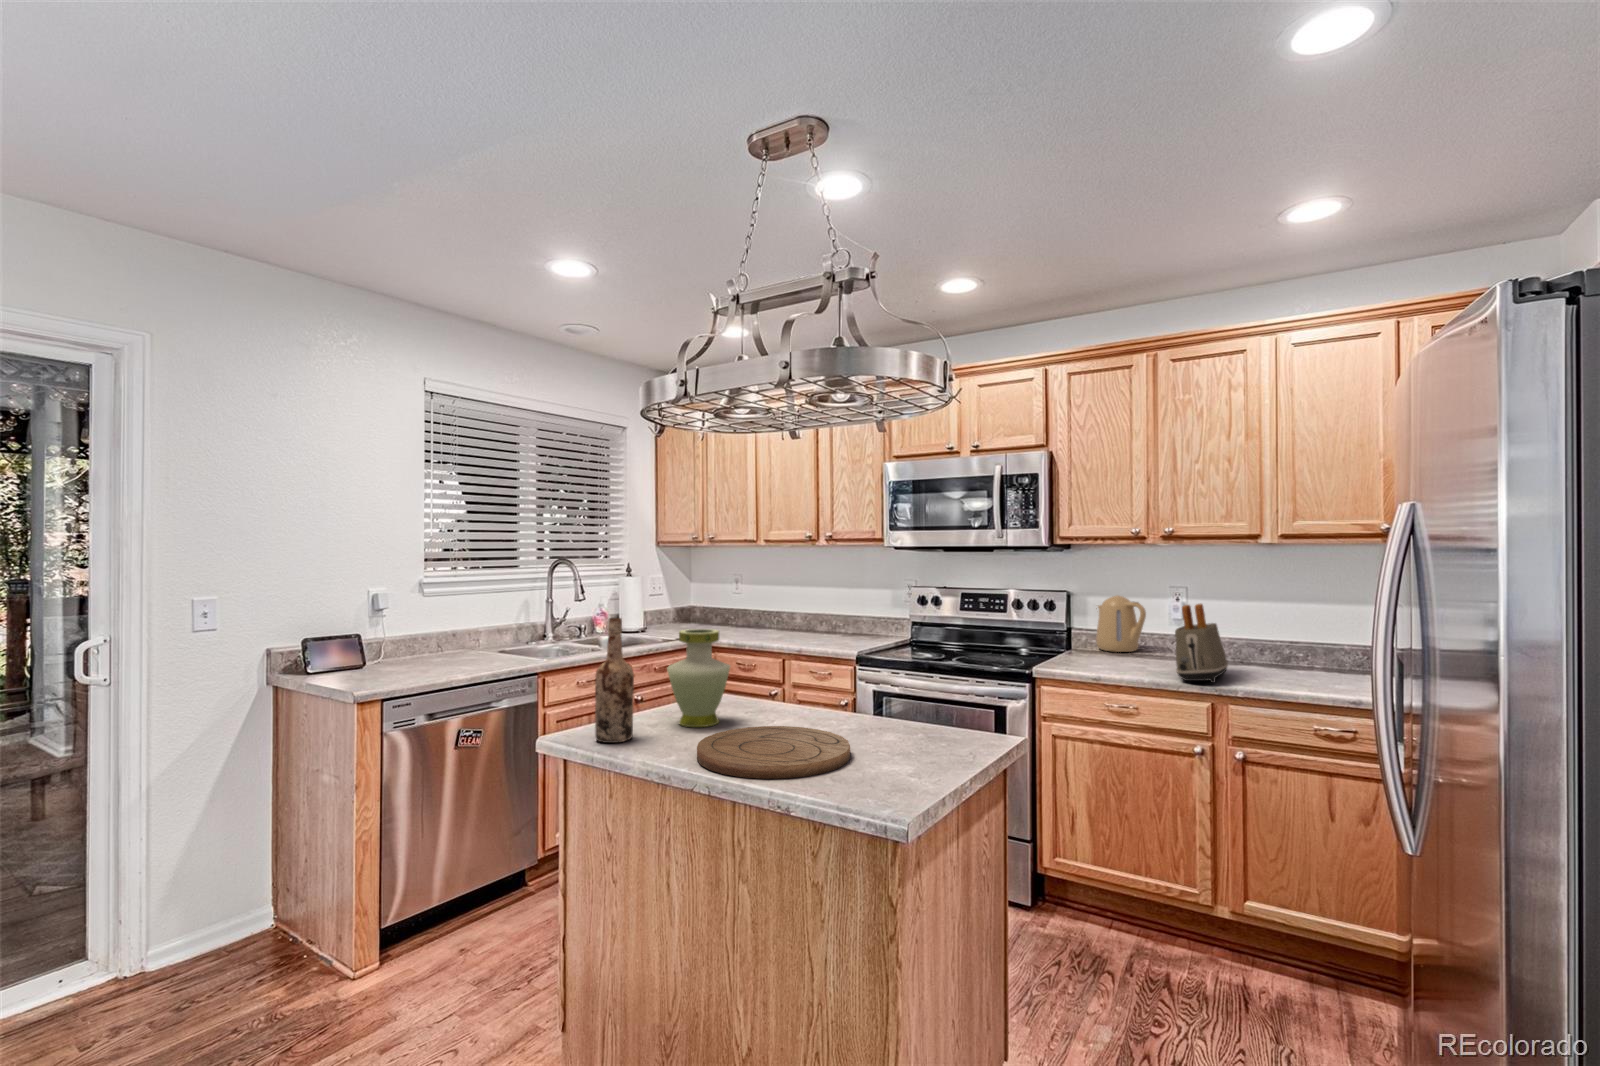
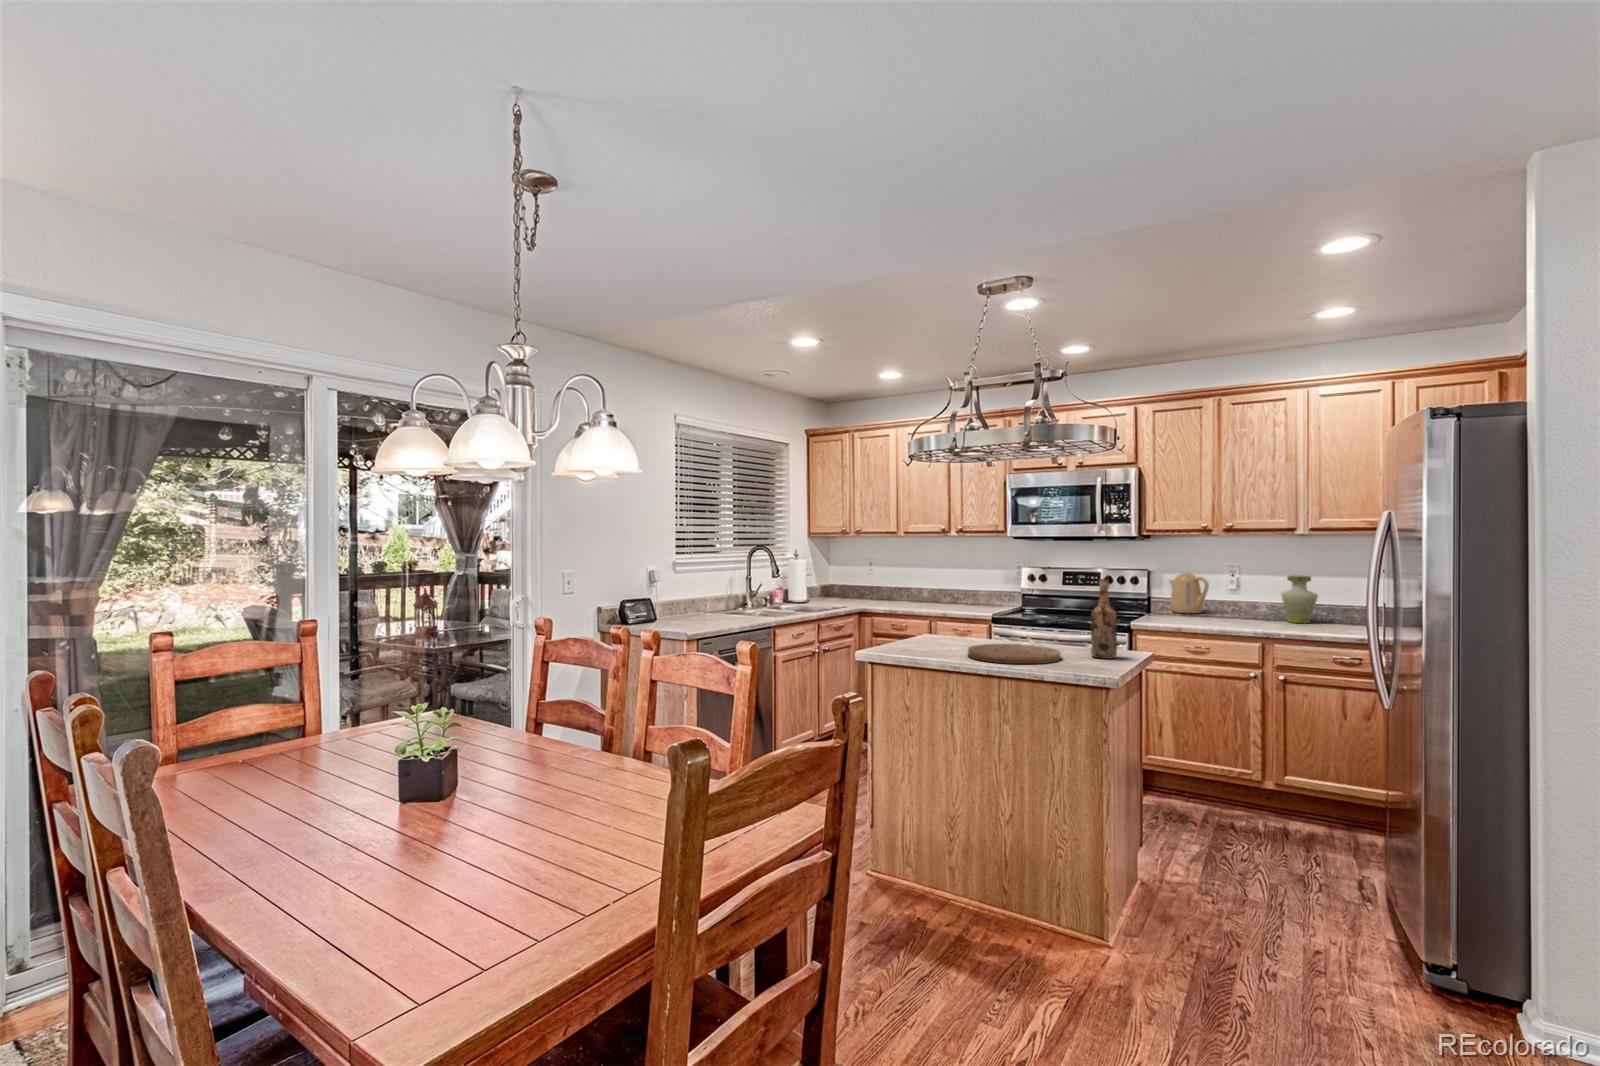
toaster: present [1175,604,1228,683] -> none [1235,576,1273,630]
wine bottle: present [595,618,634,743] -> present [1091,579,1117,659]
vase: present [667,629,730,727] -> present [1281,575,1318,623]

